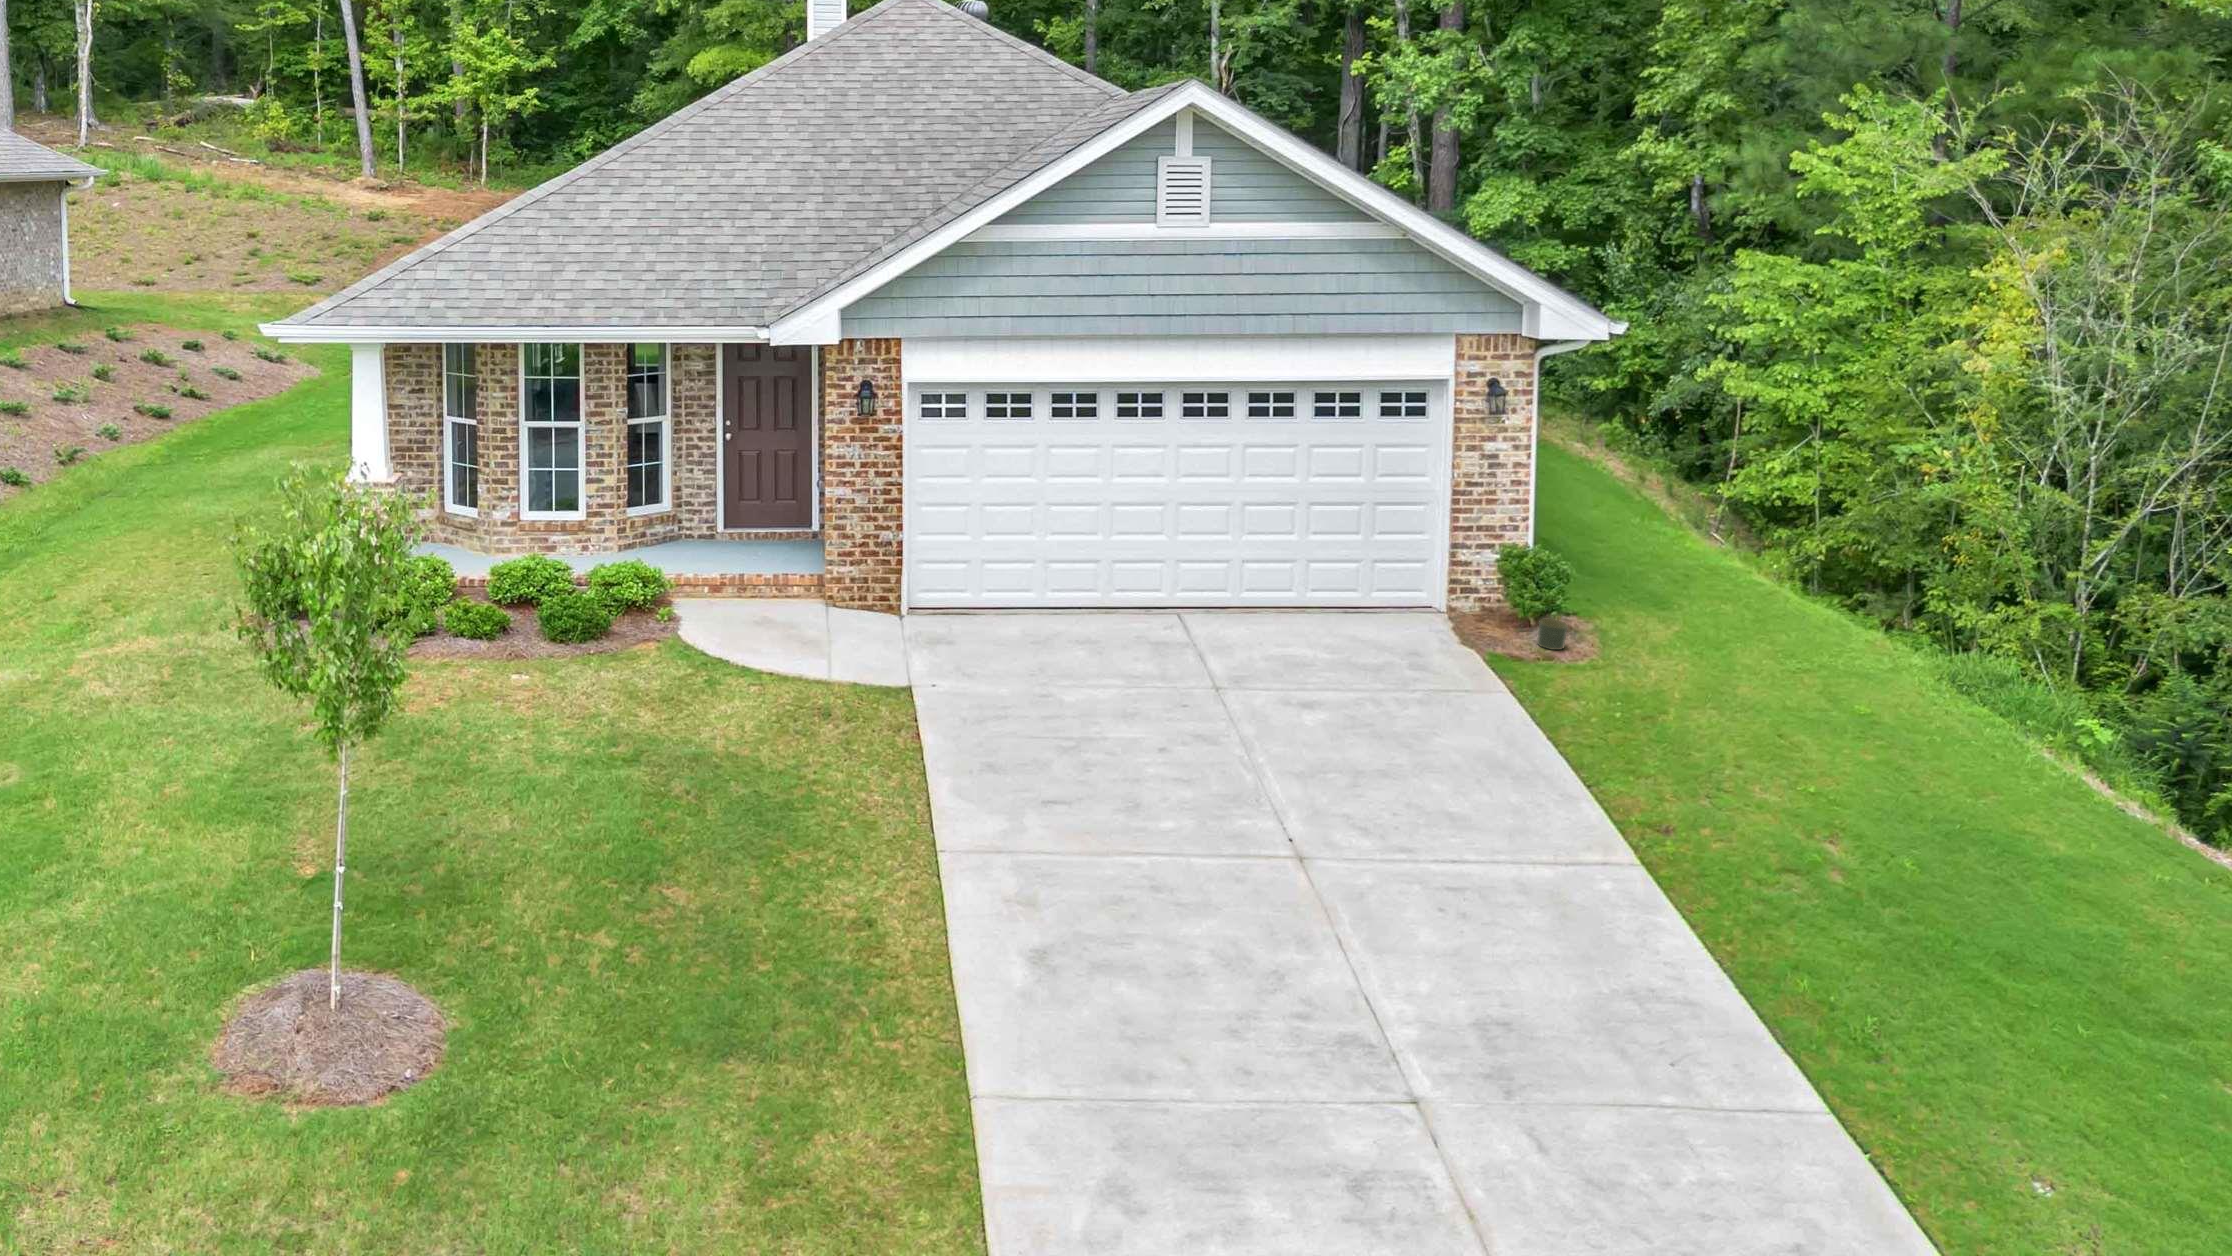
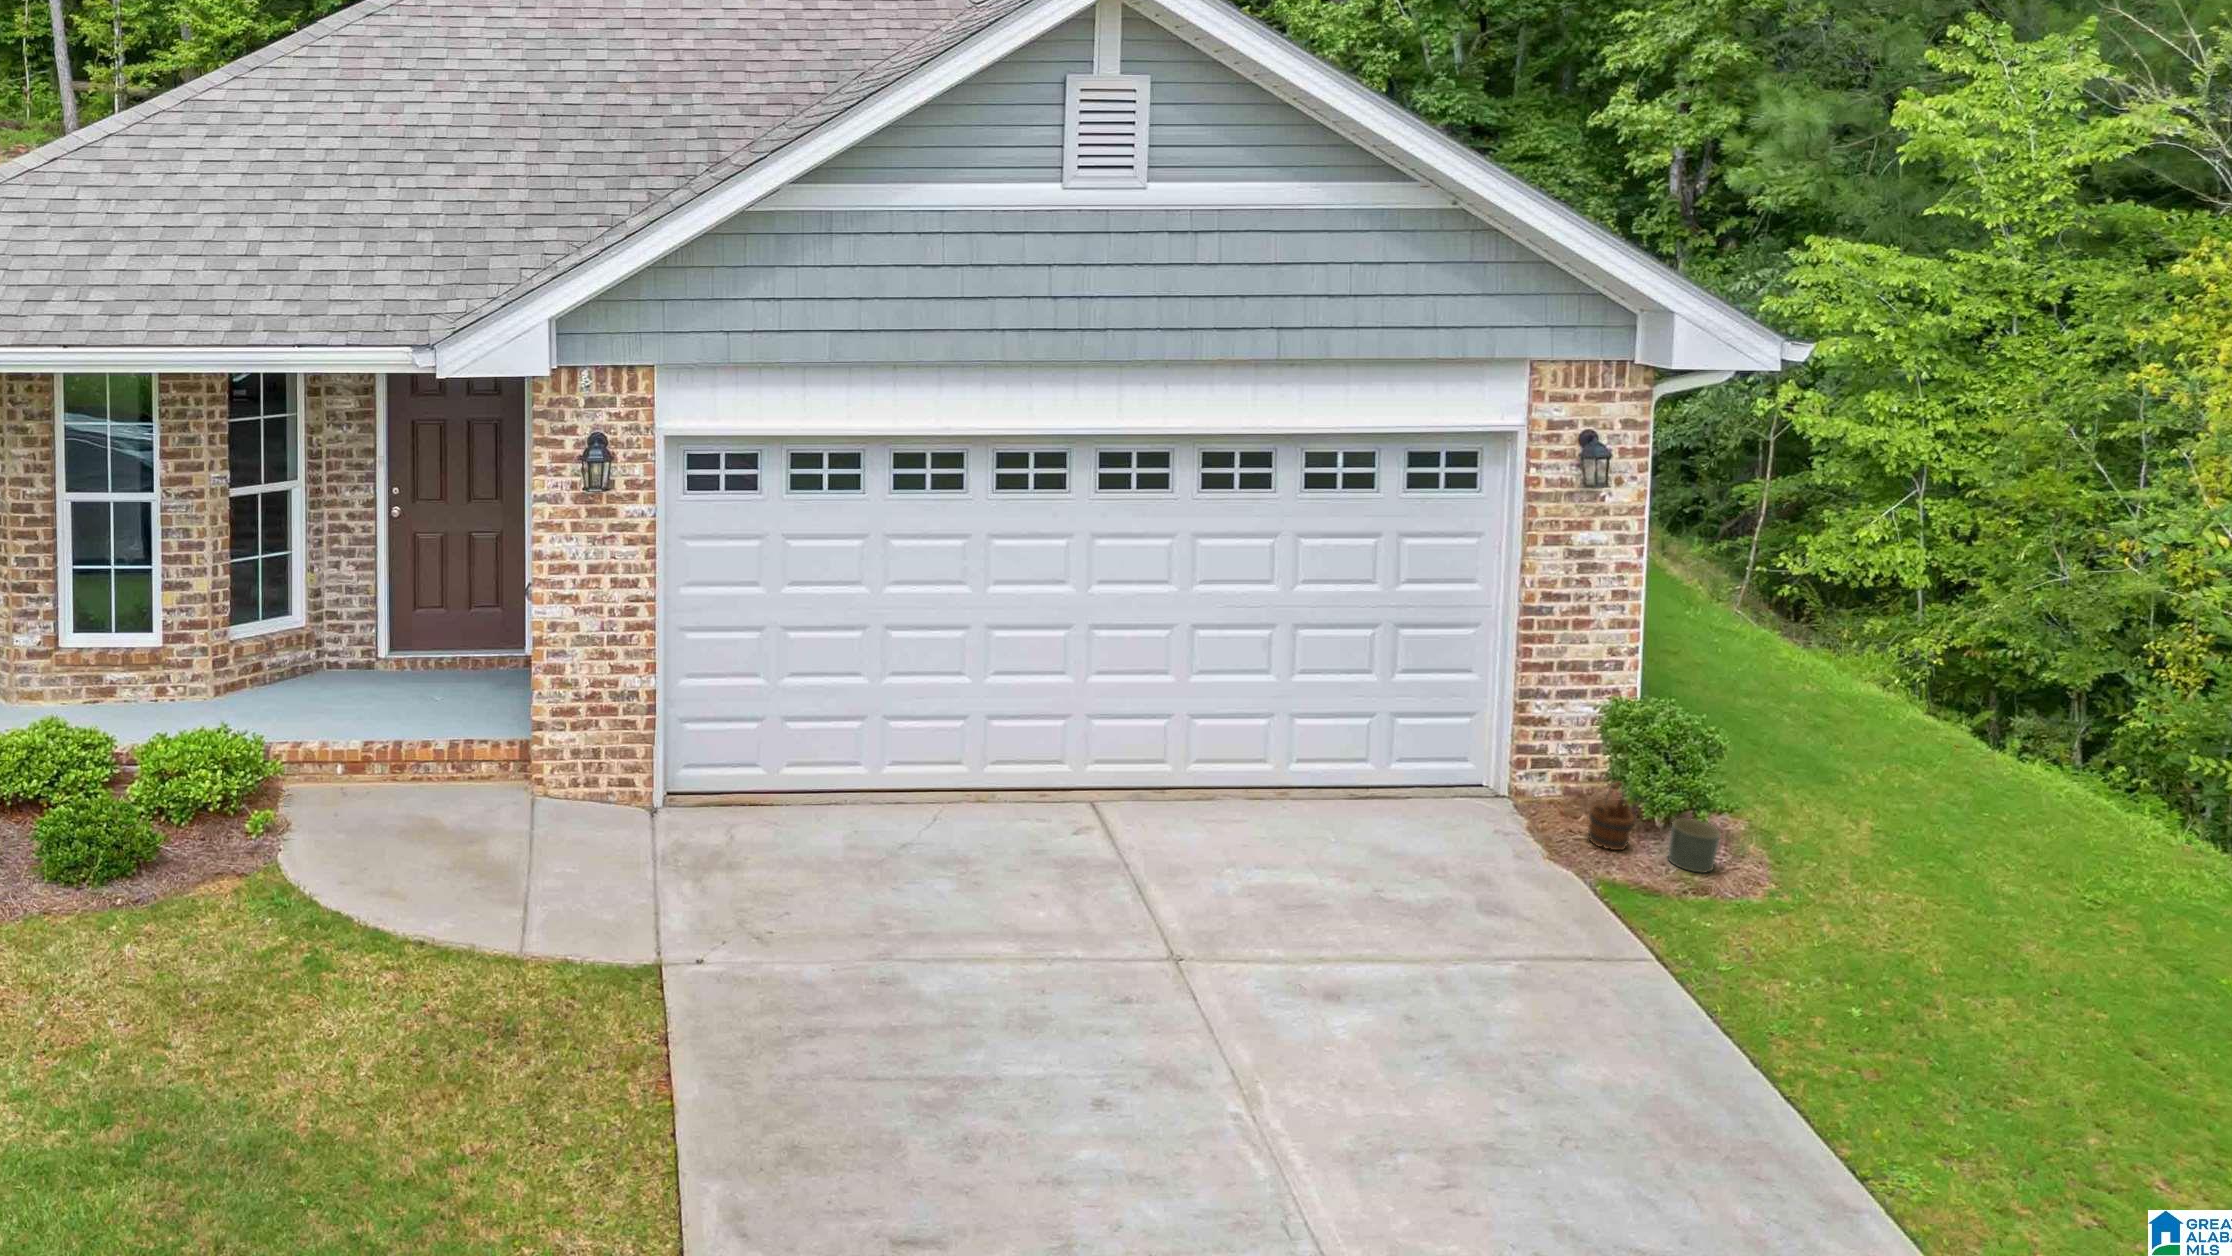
wooden bucket: none [1490,596,1517,638] -> present [1588,781,1634,850]

